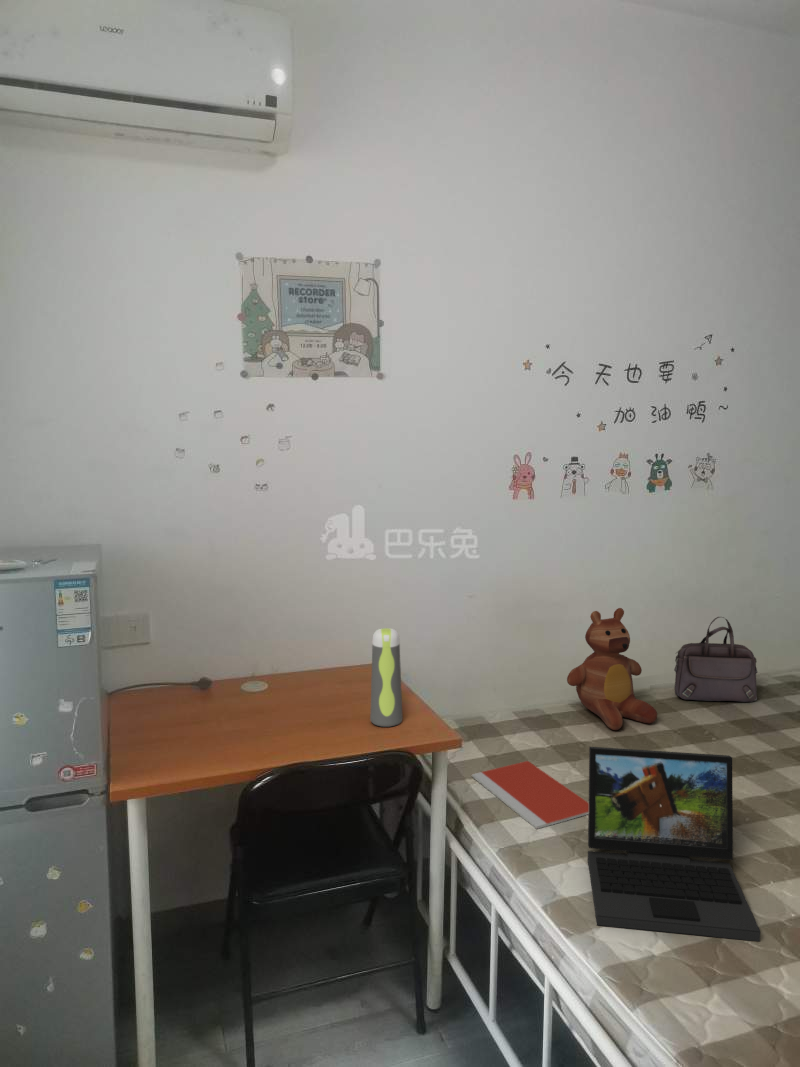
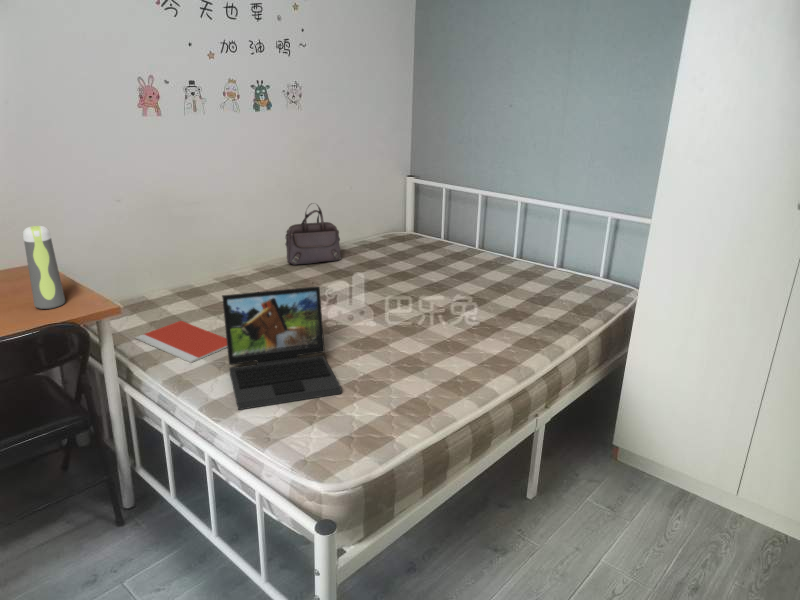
teddy bear: present [567,608,657,730] -> none [206,201,275,291]

